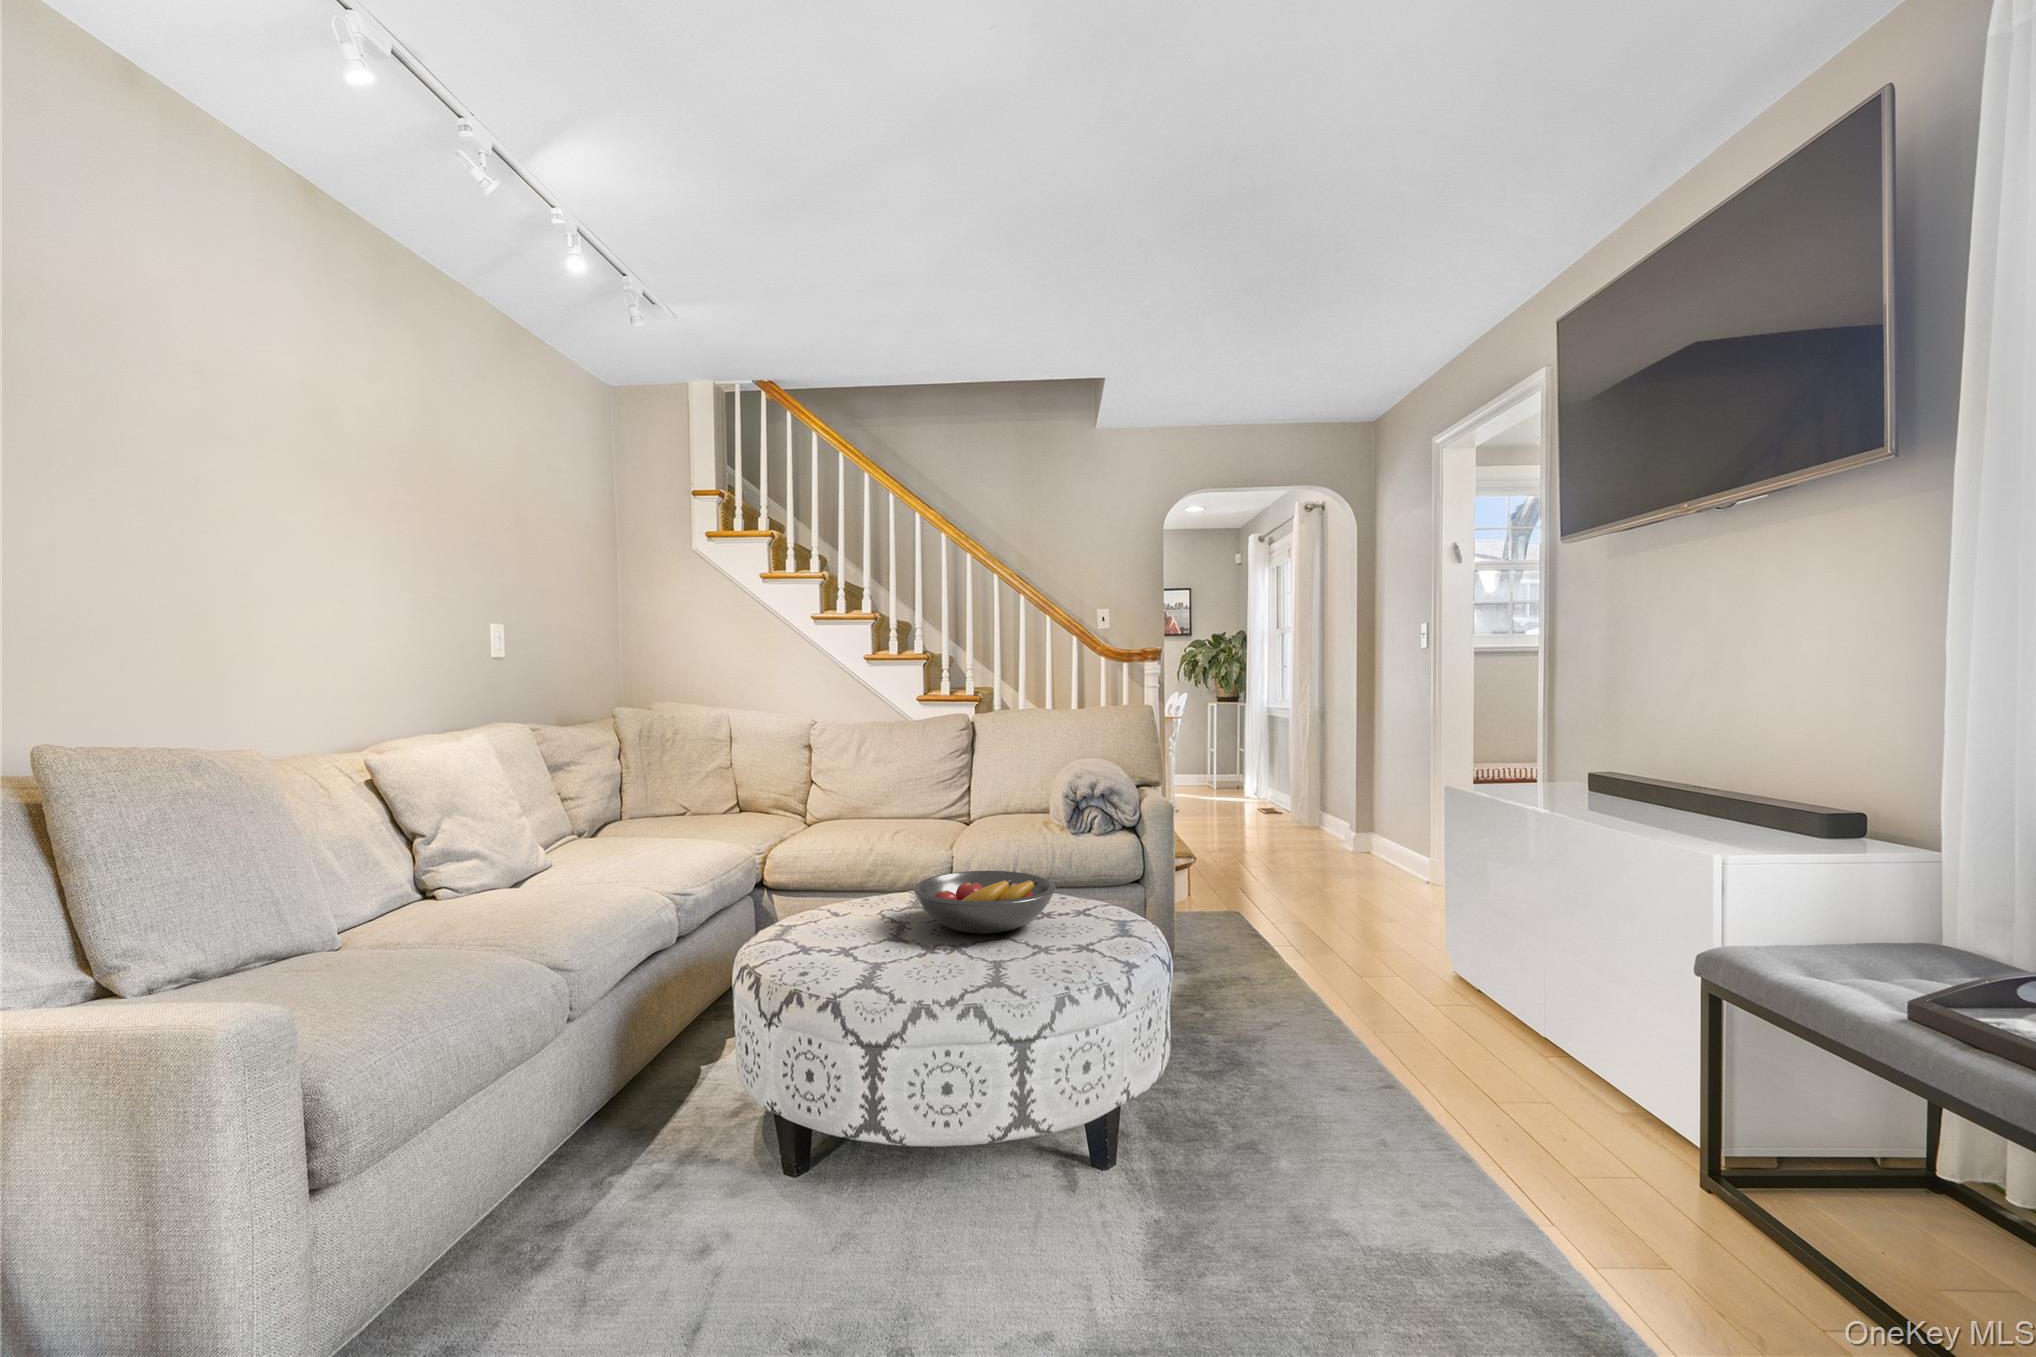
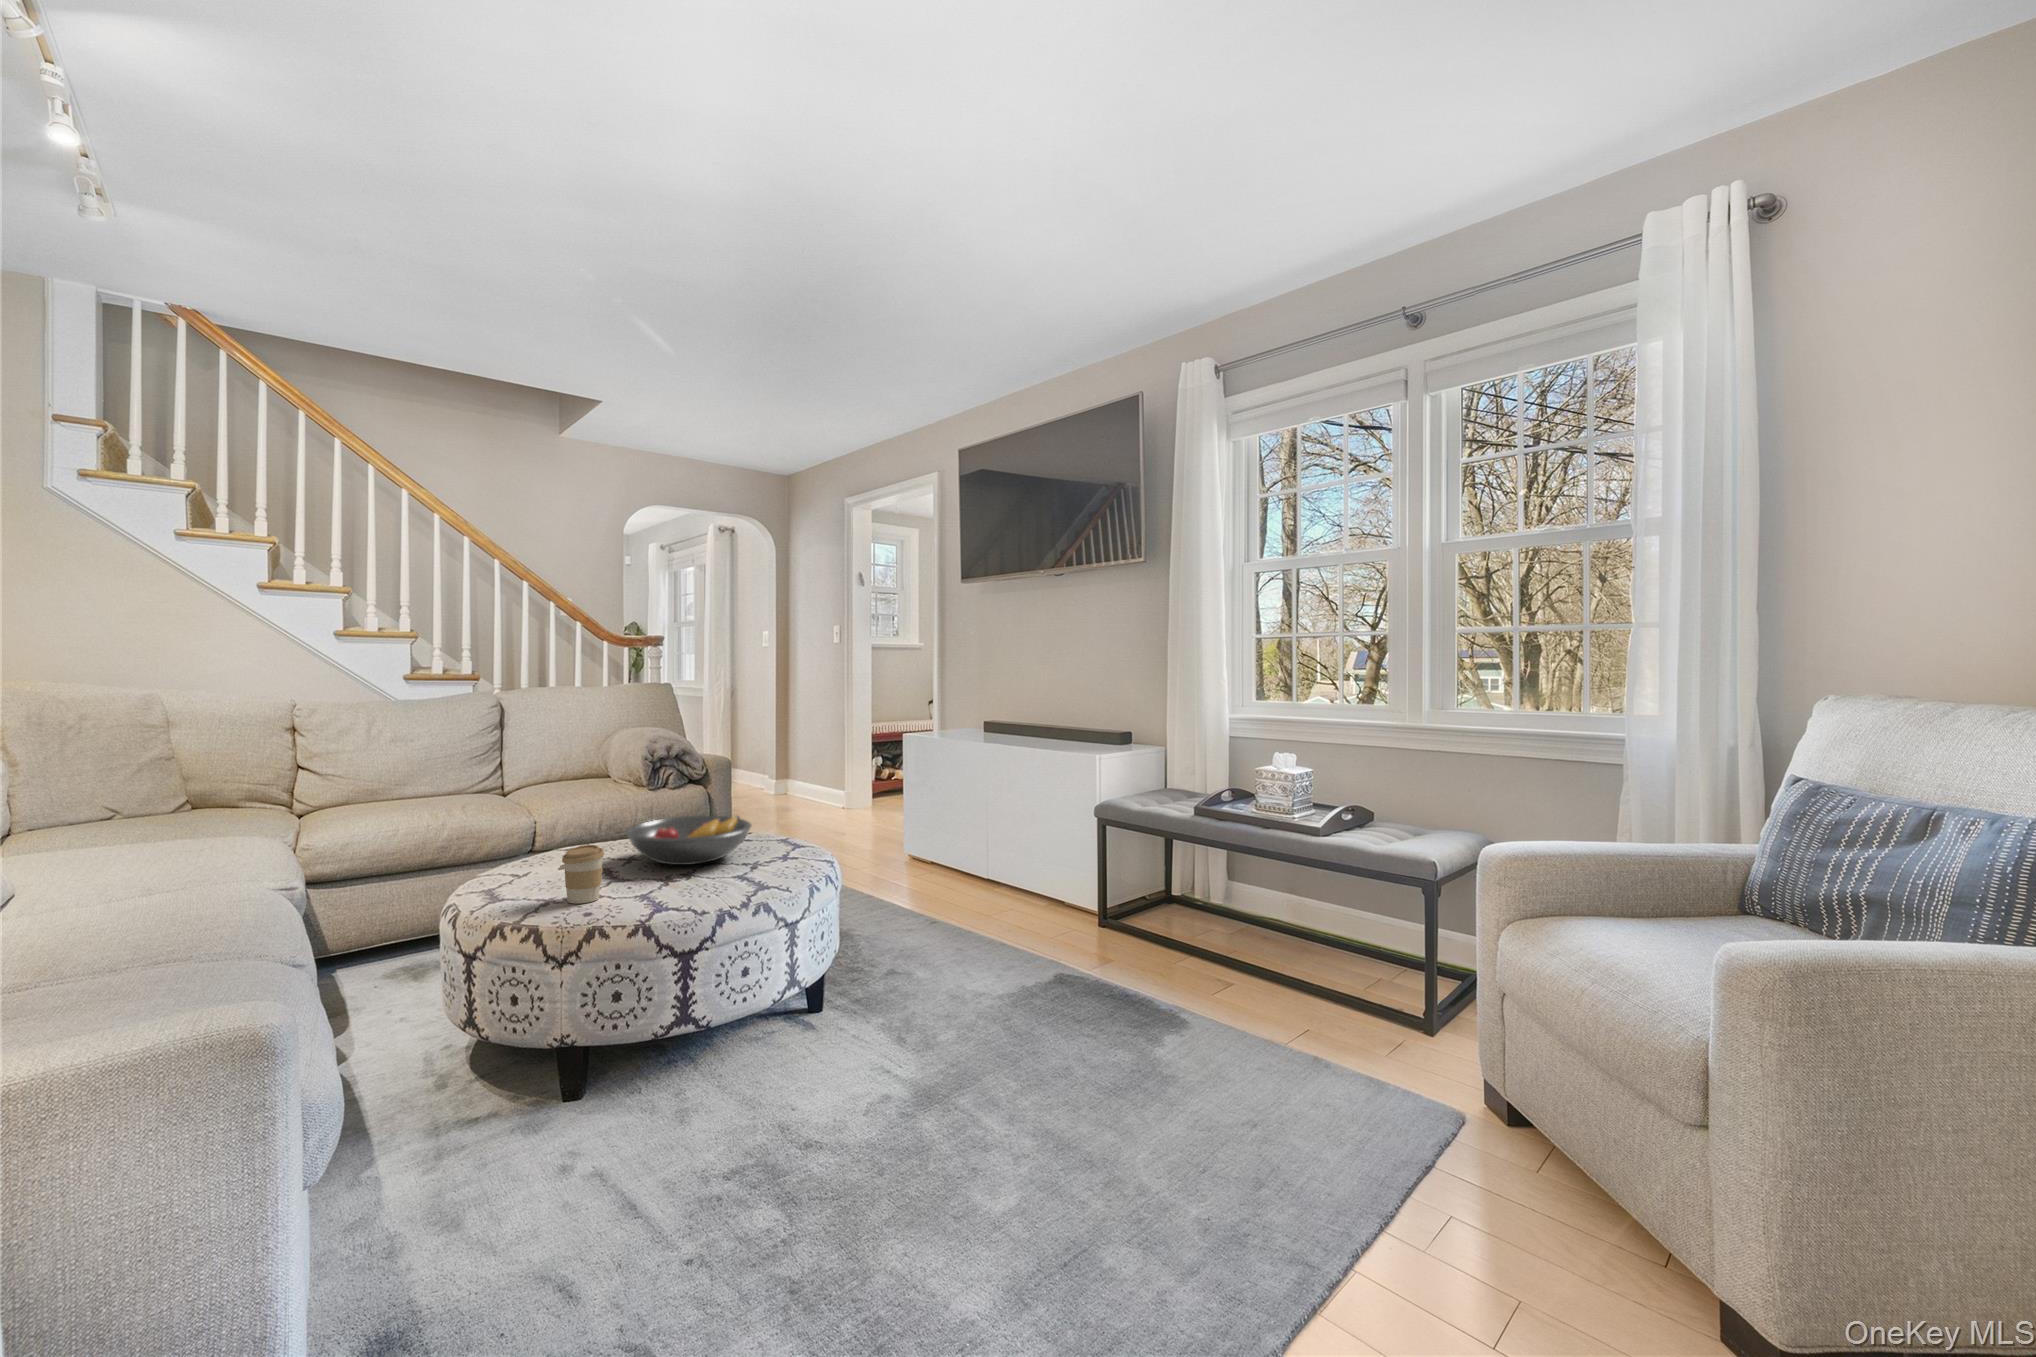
coffee cup: none [799,892,842,958] -> present [562,845,604,904]

